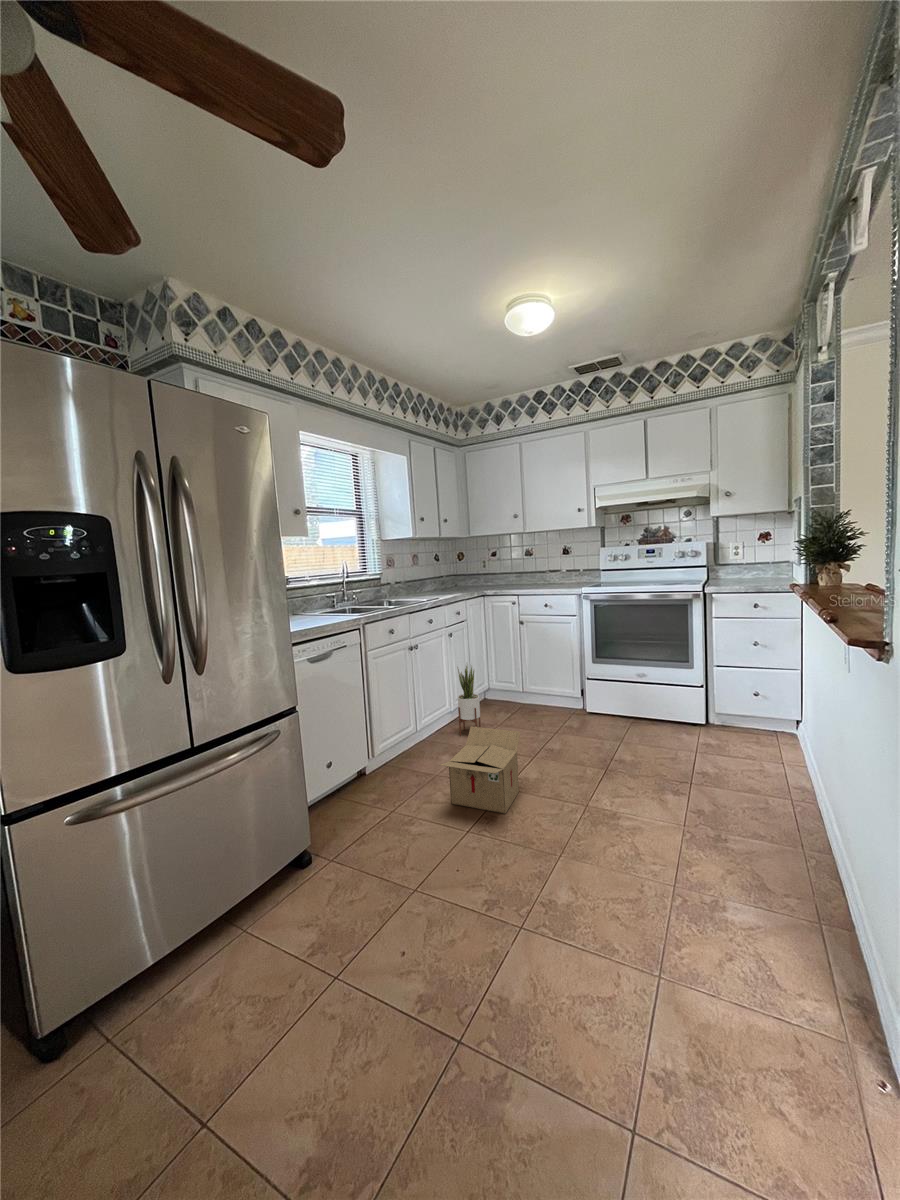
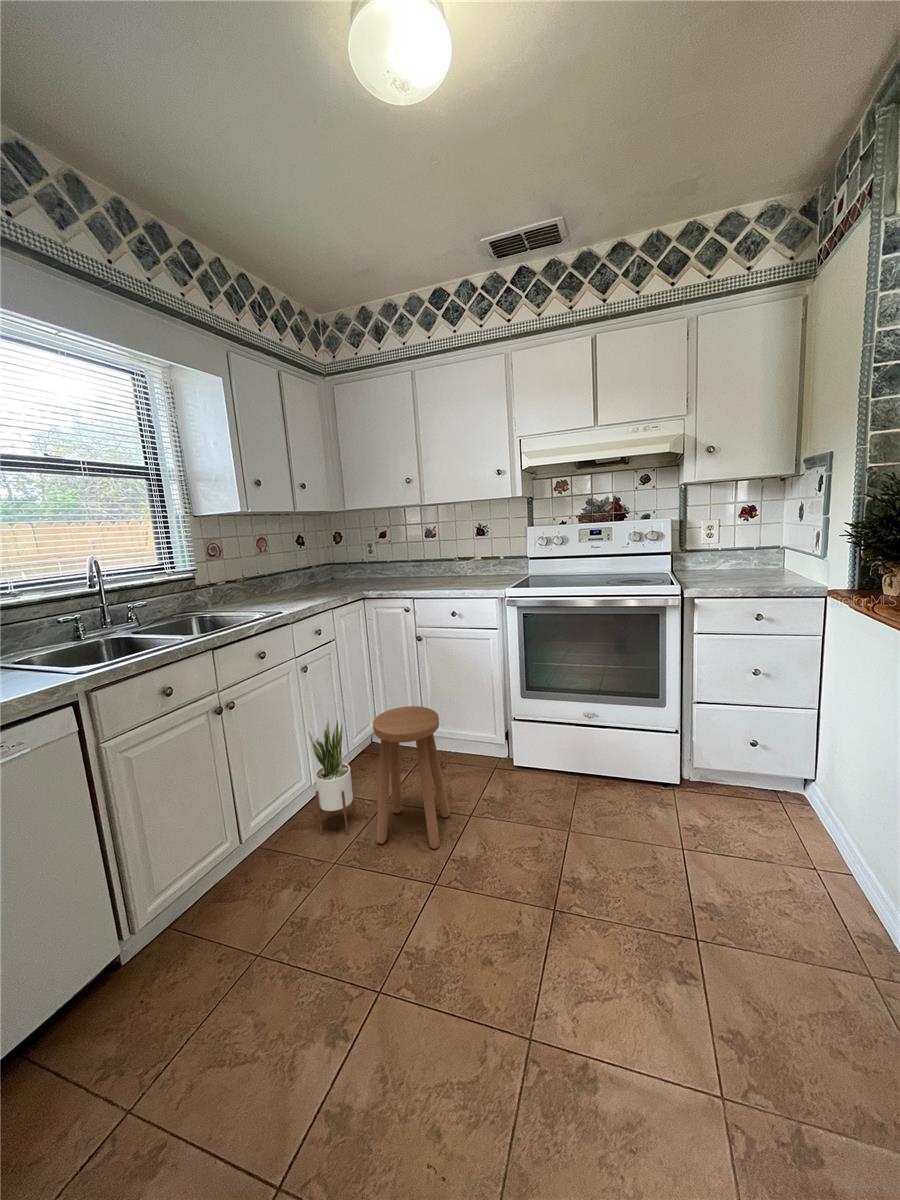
stool: none [496,658,542,744] -> present [373,706,450,849]
cardboard box: present [440,726,520,814] -> none [217,878,403,1103]

